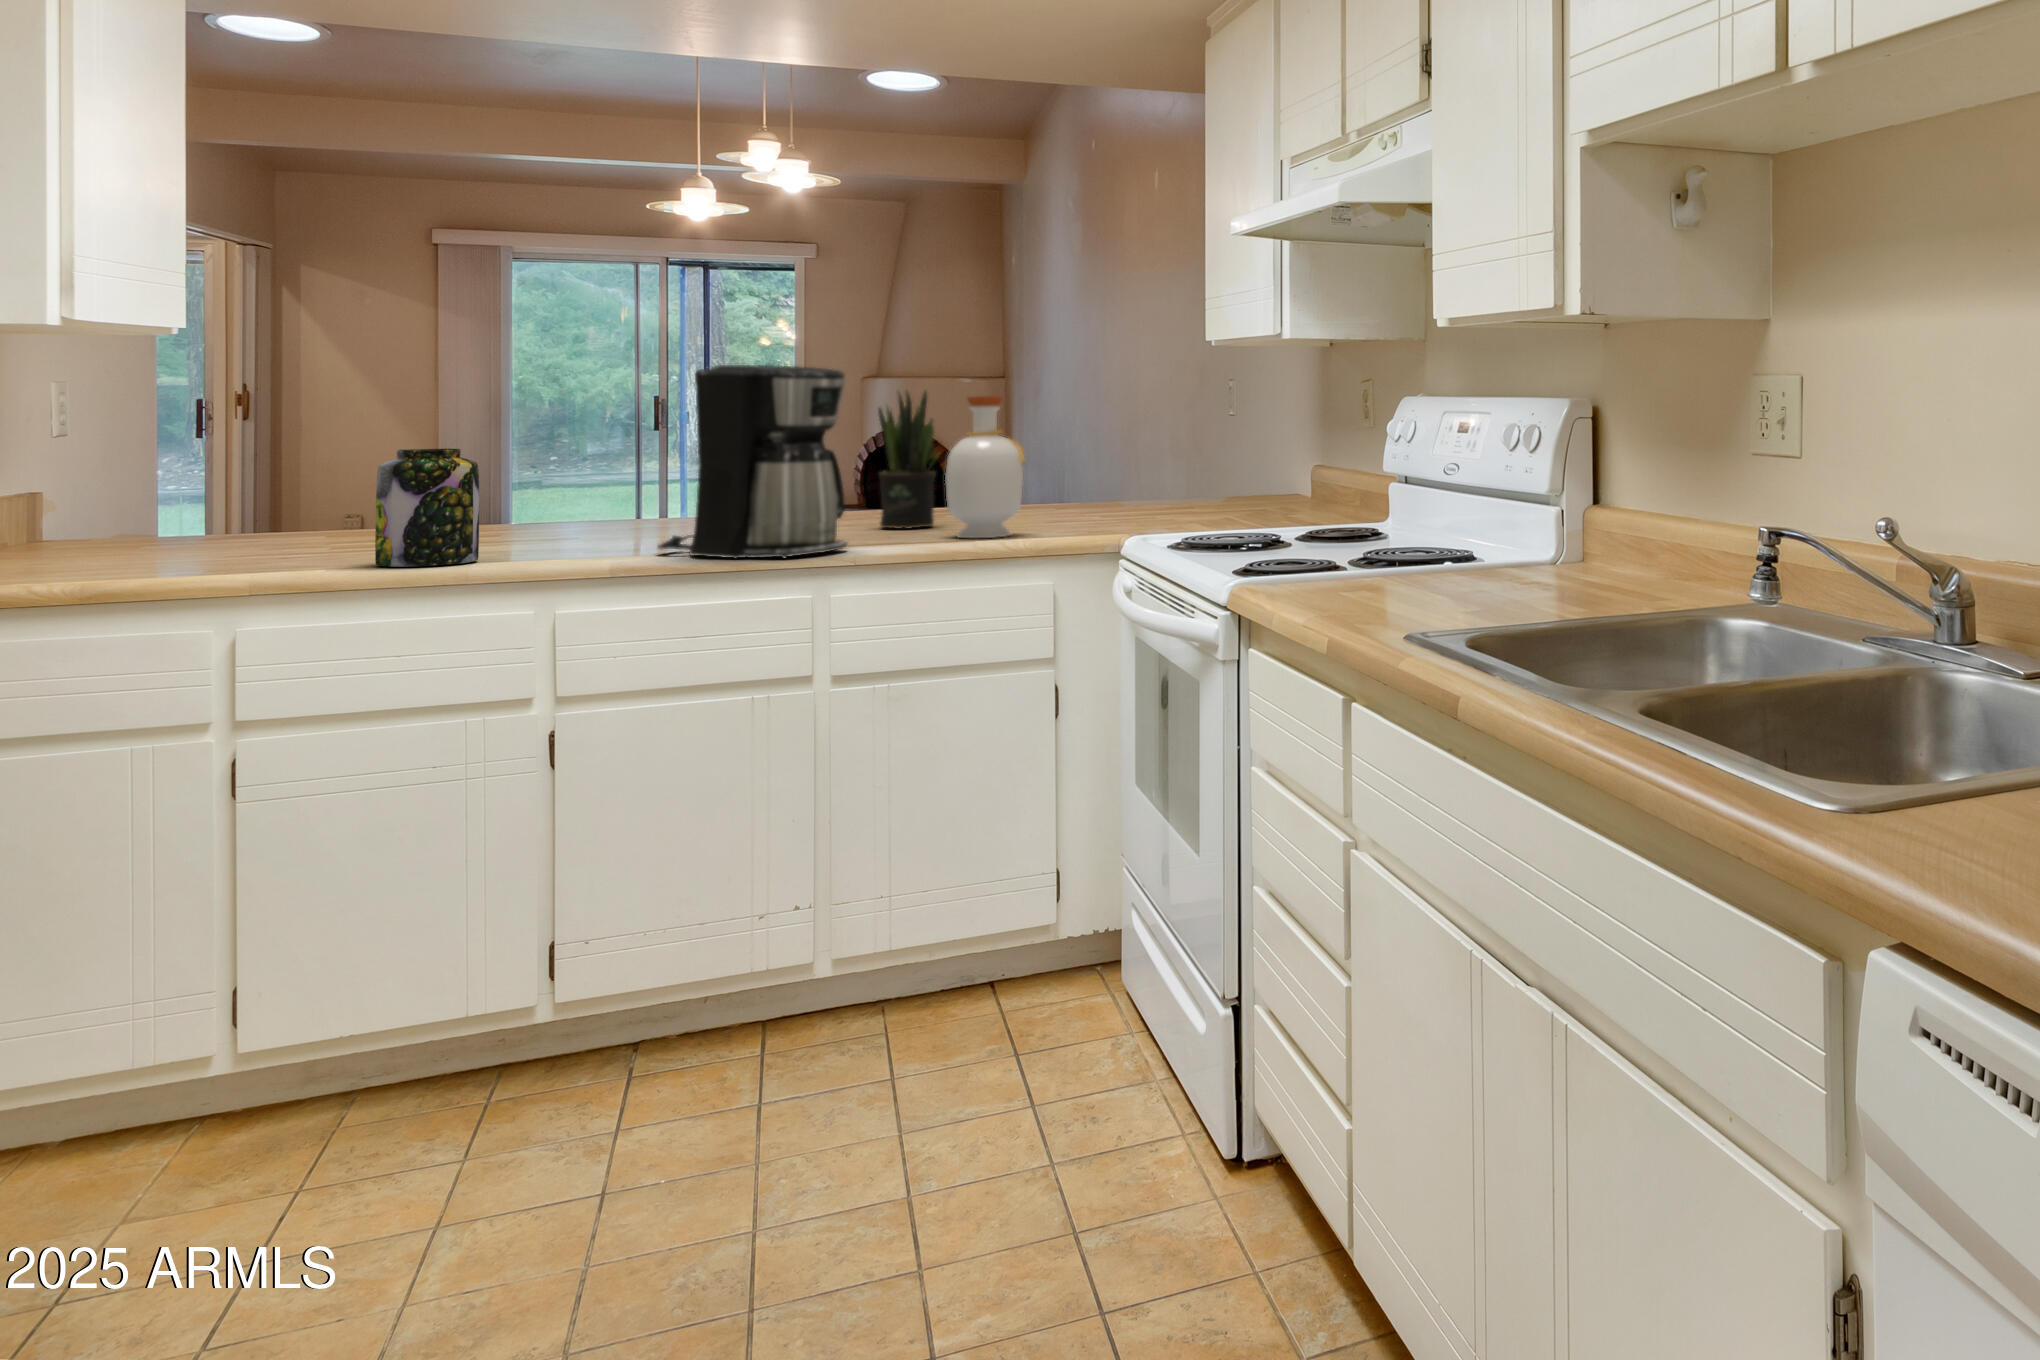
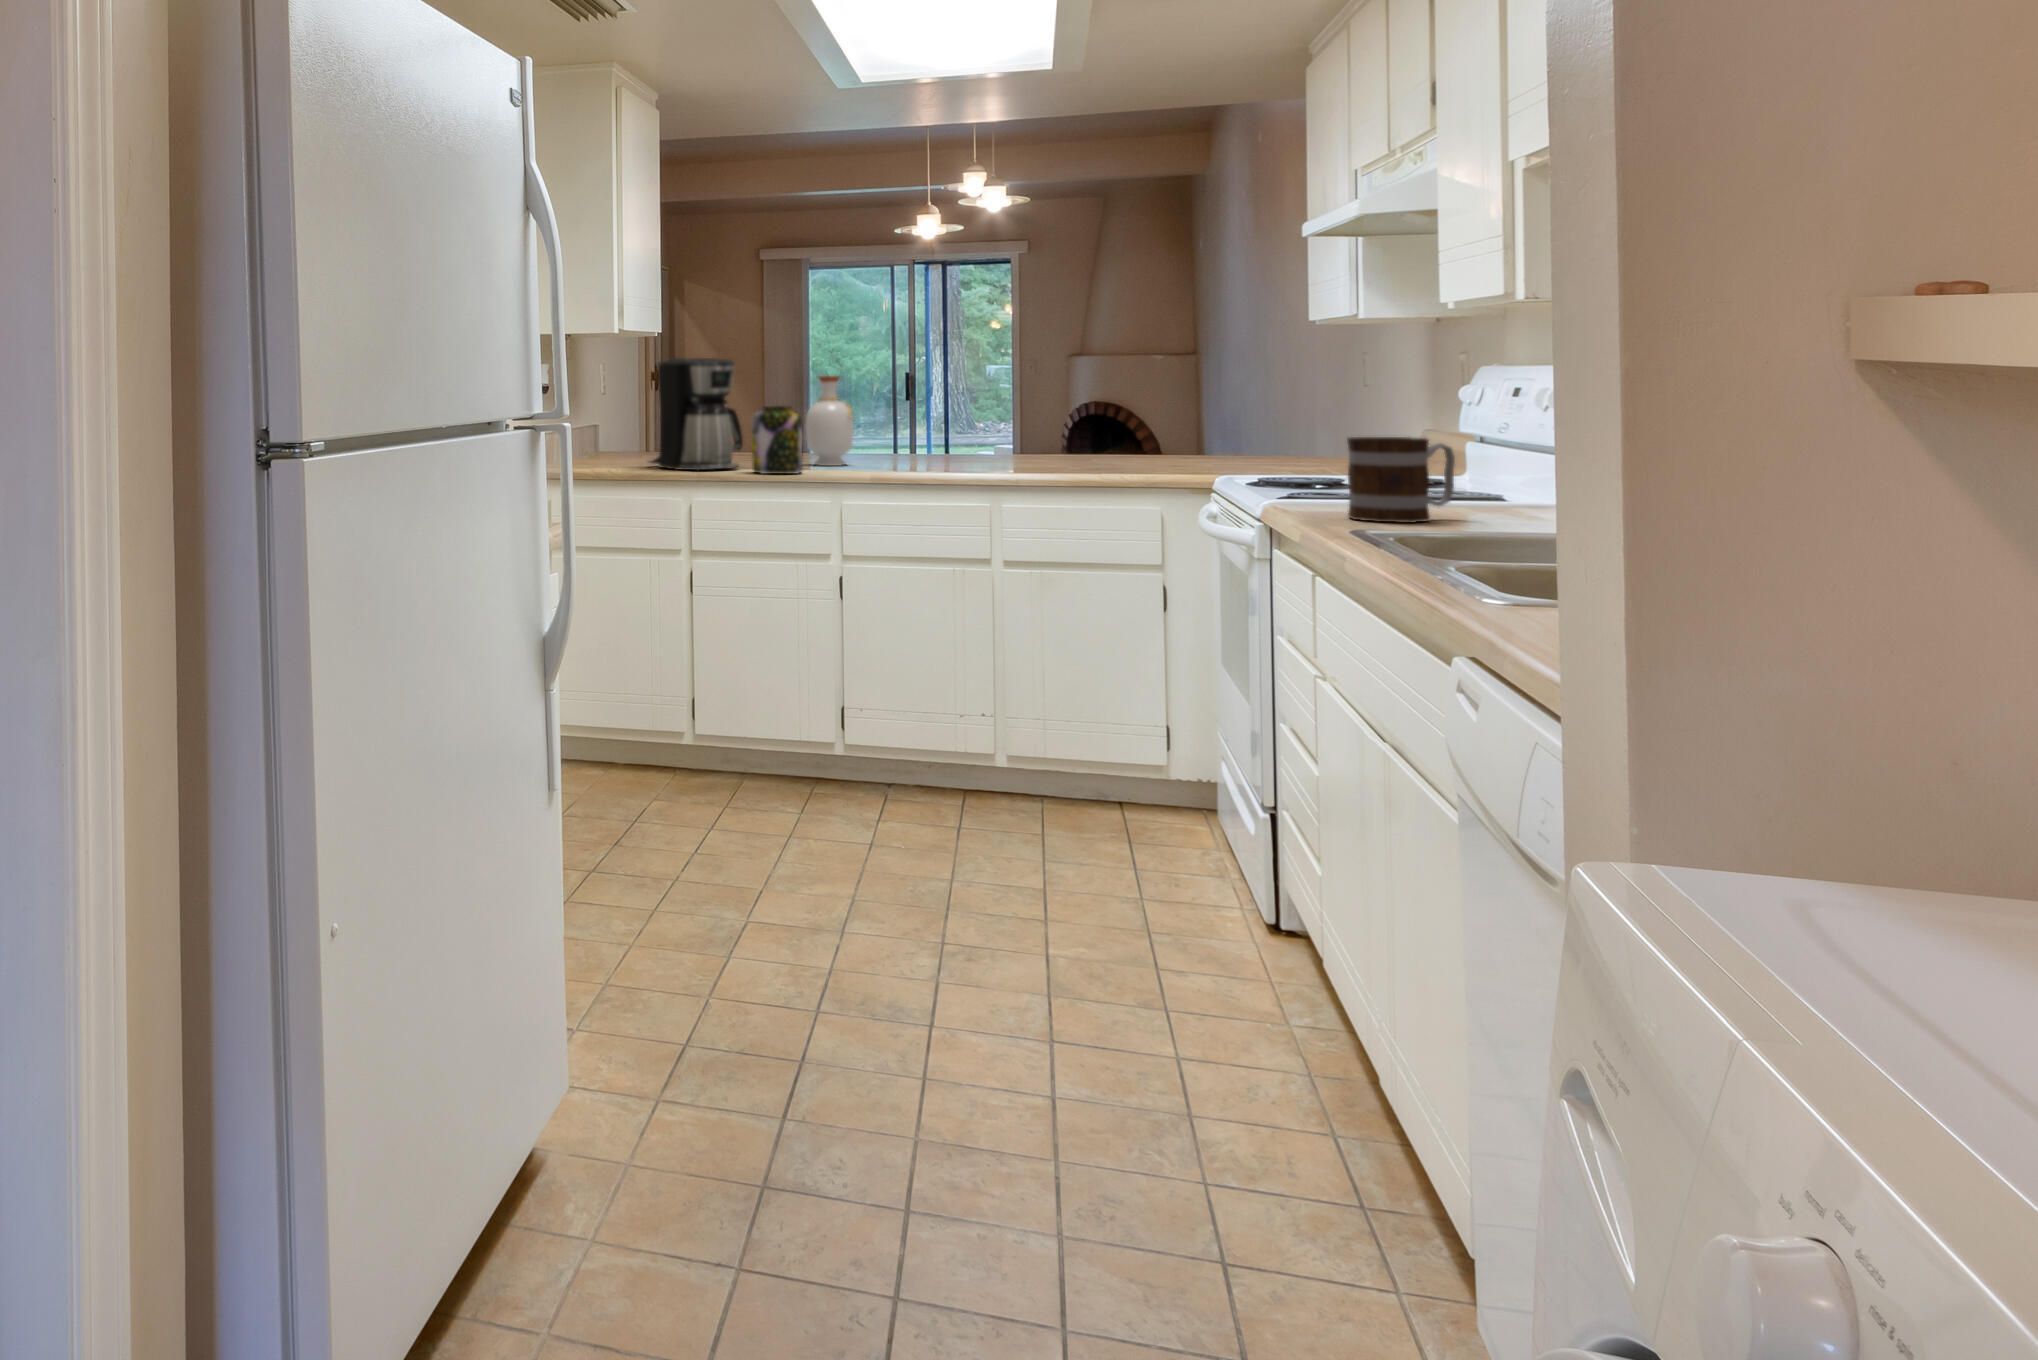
coffee maker: present [658,365,847,559] -> present [650,358,743,470]
potted plant: present [878,391,938,529] -> none [1041,367,1087,469]
bottle: present [945,396,1025,538] -> present [806,376,853,466]
mug: none [1351,478,1465,595] -> present [1347,437,1455,523]

